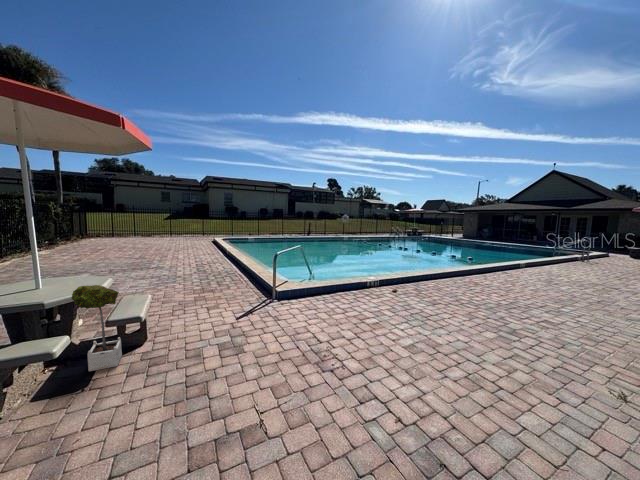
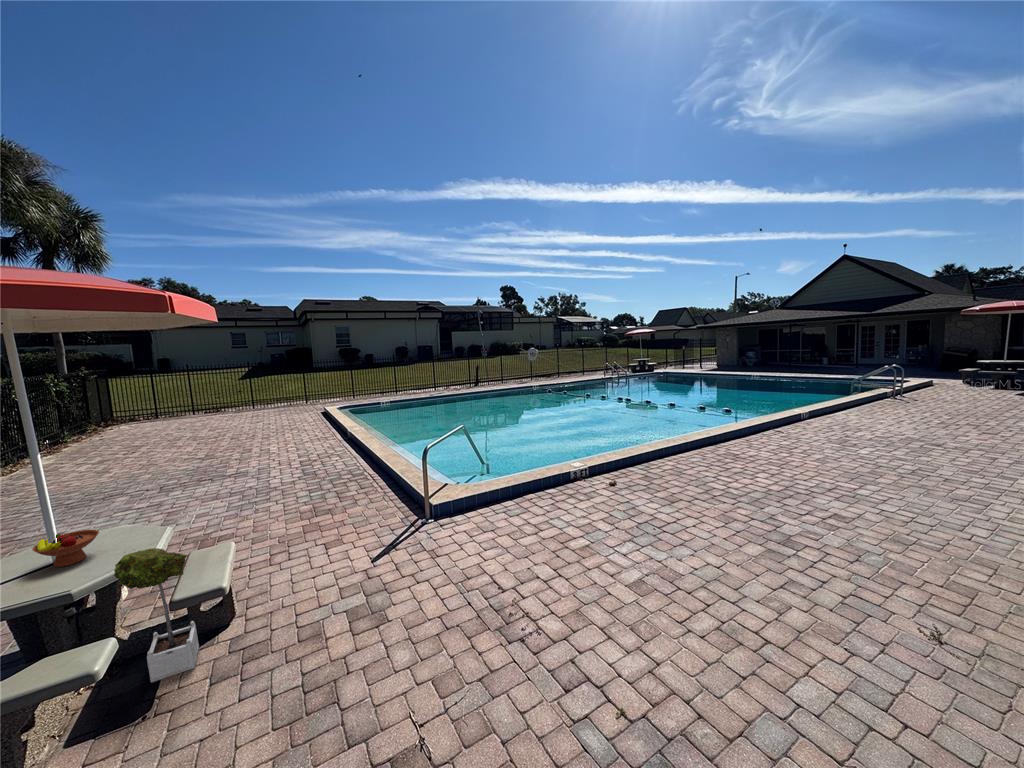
fruit bowl: none [23,271,66,292] -> present [32,530,99,567]

